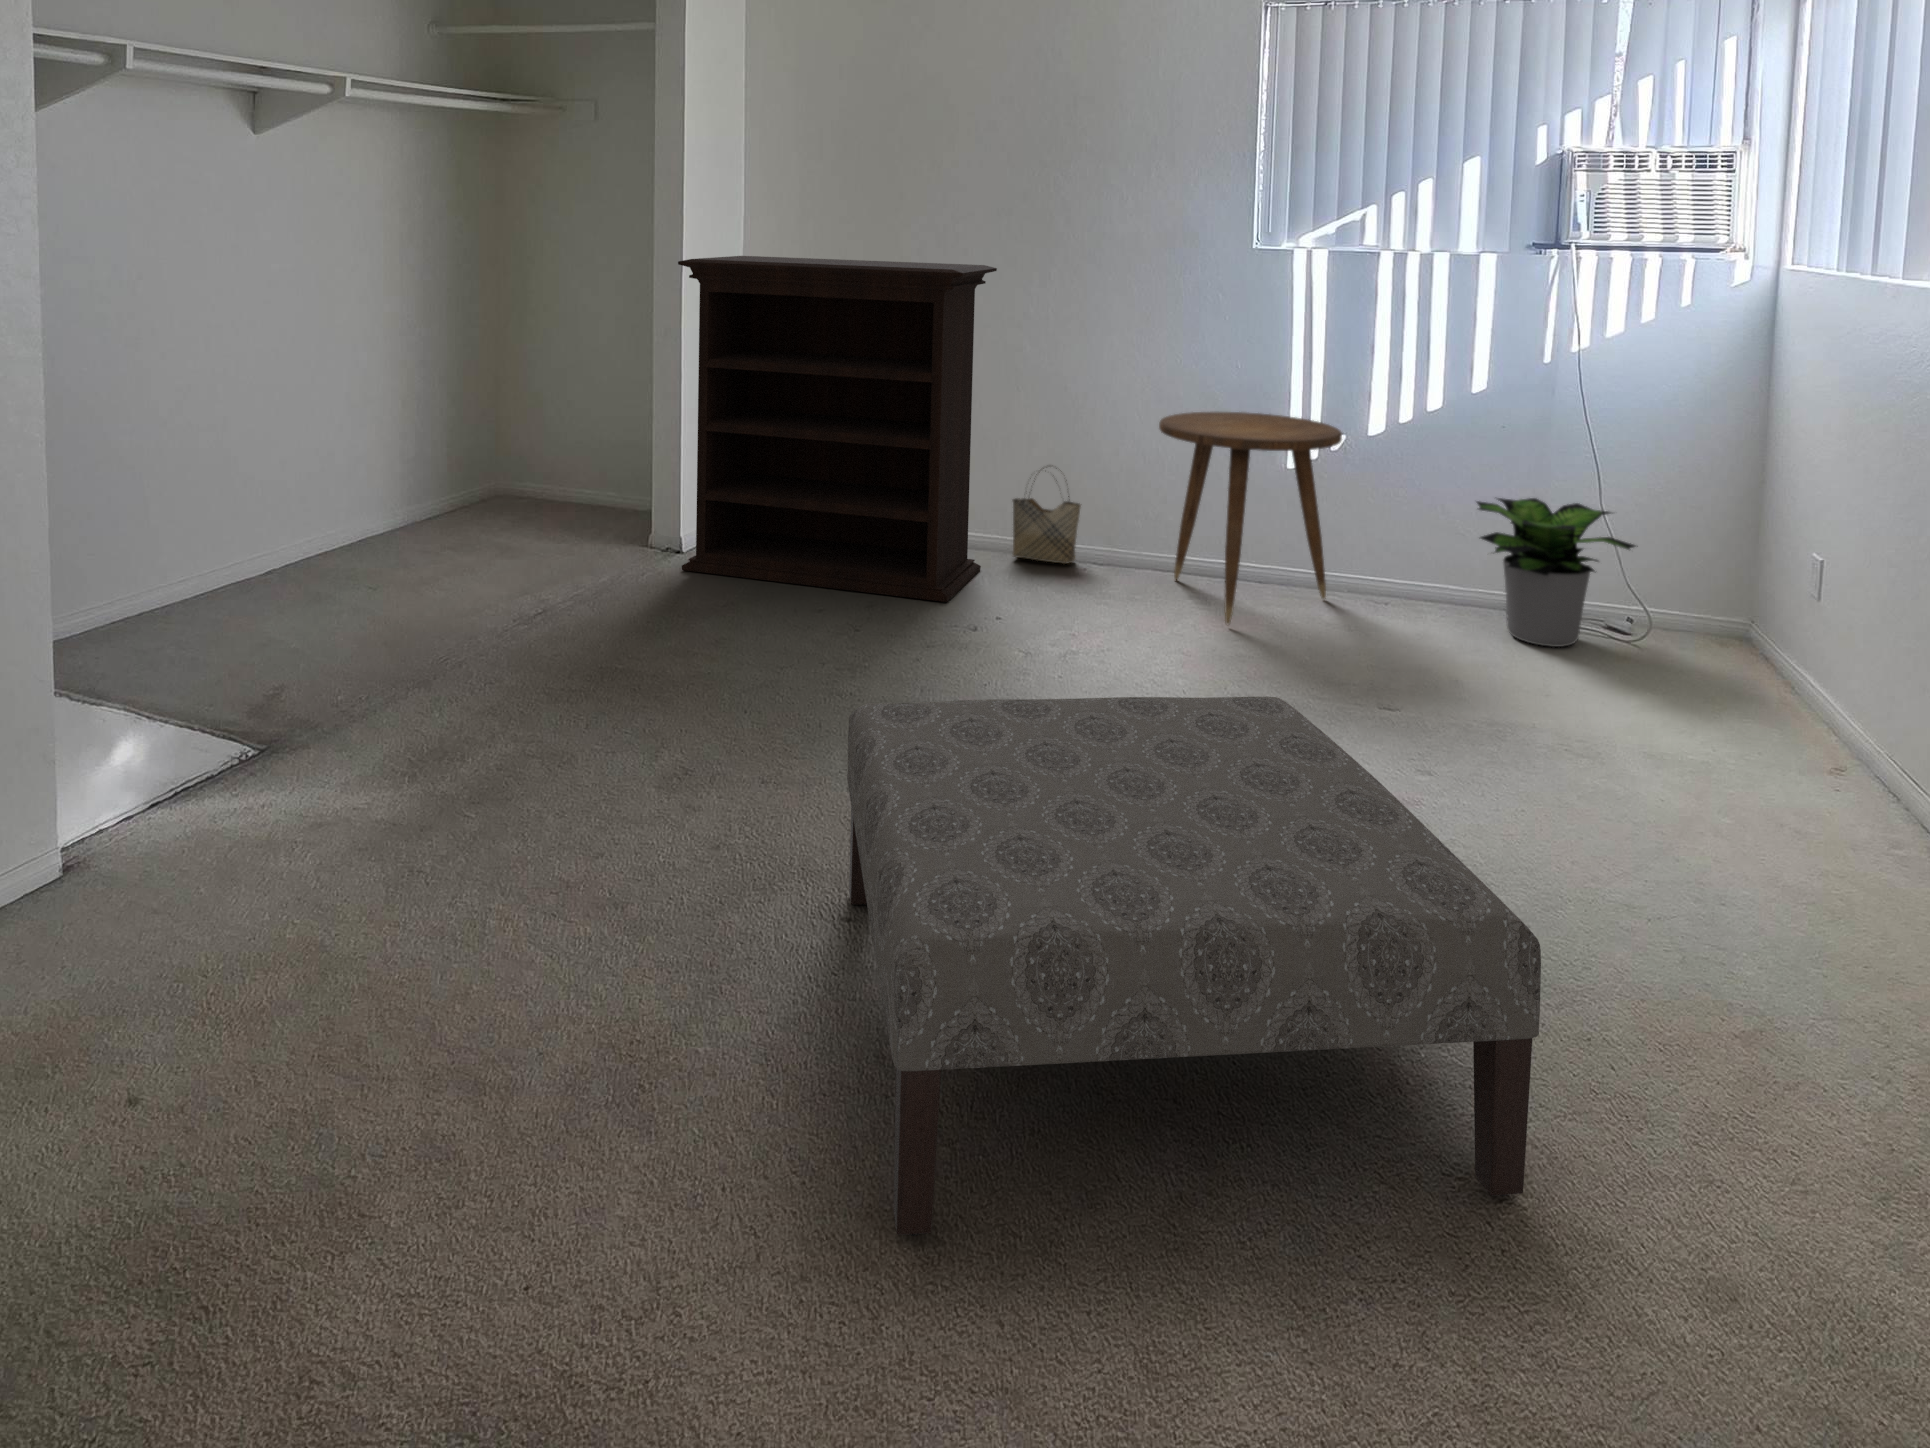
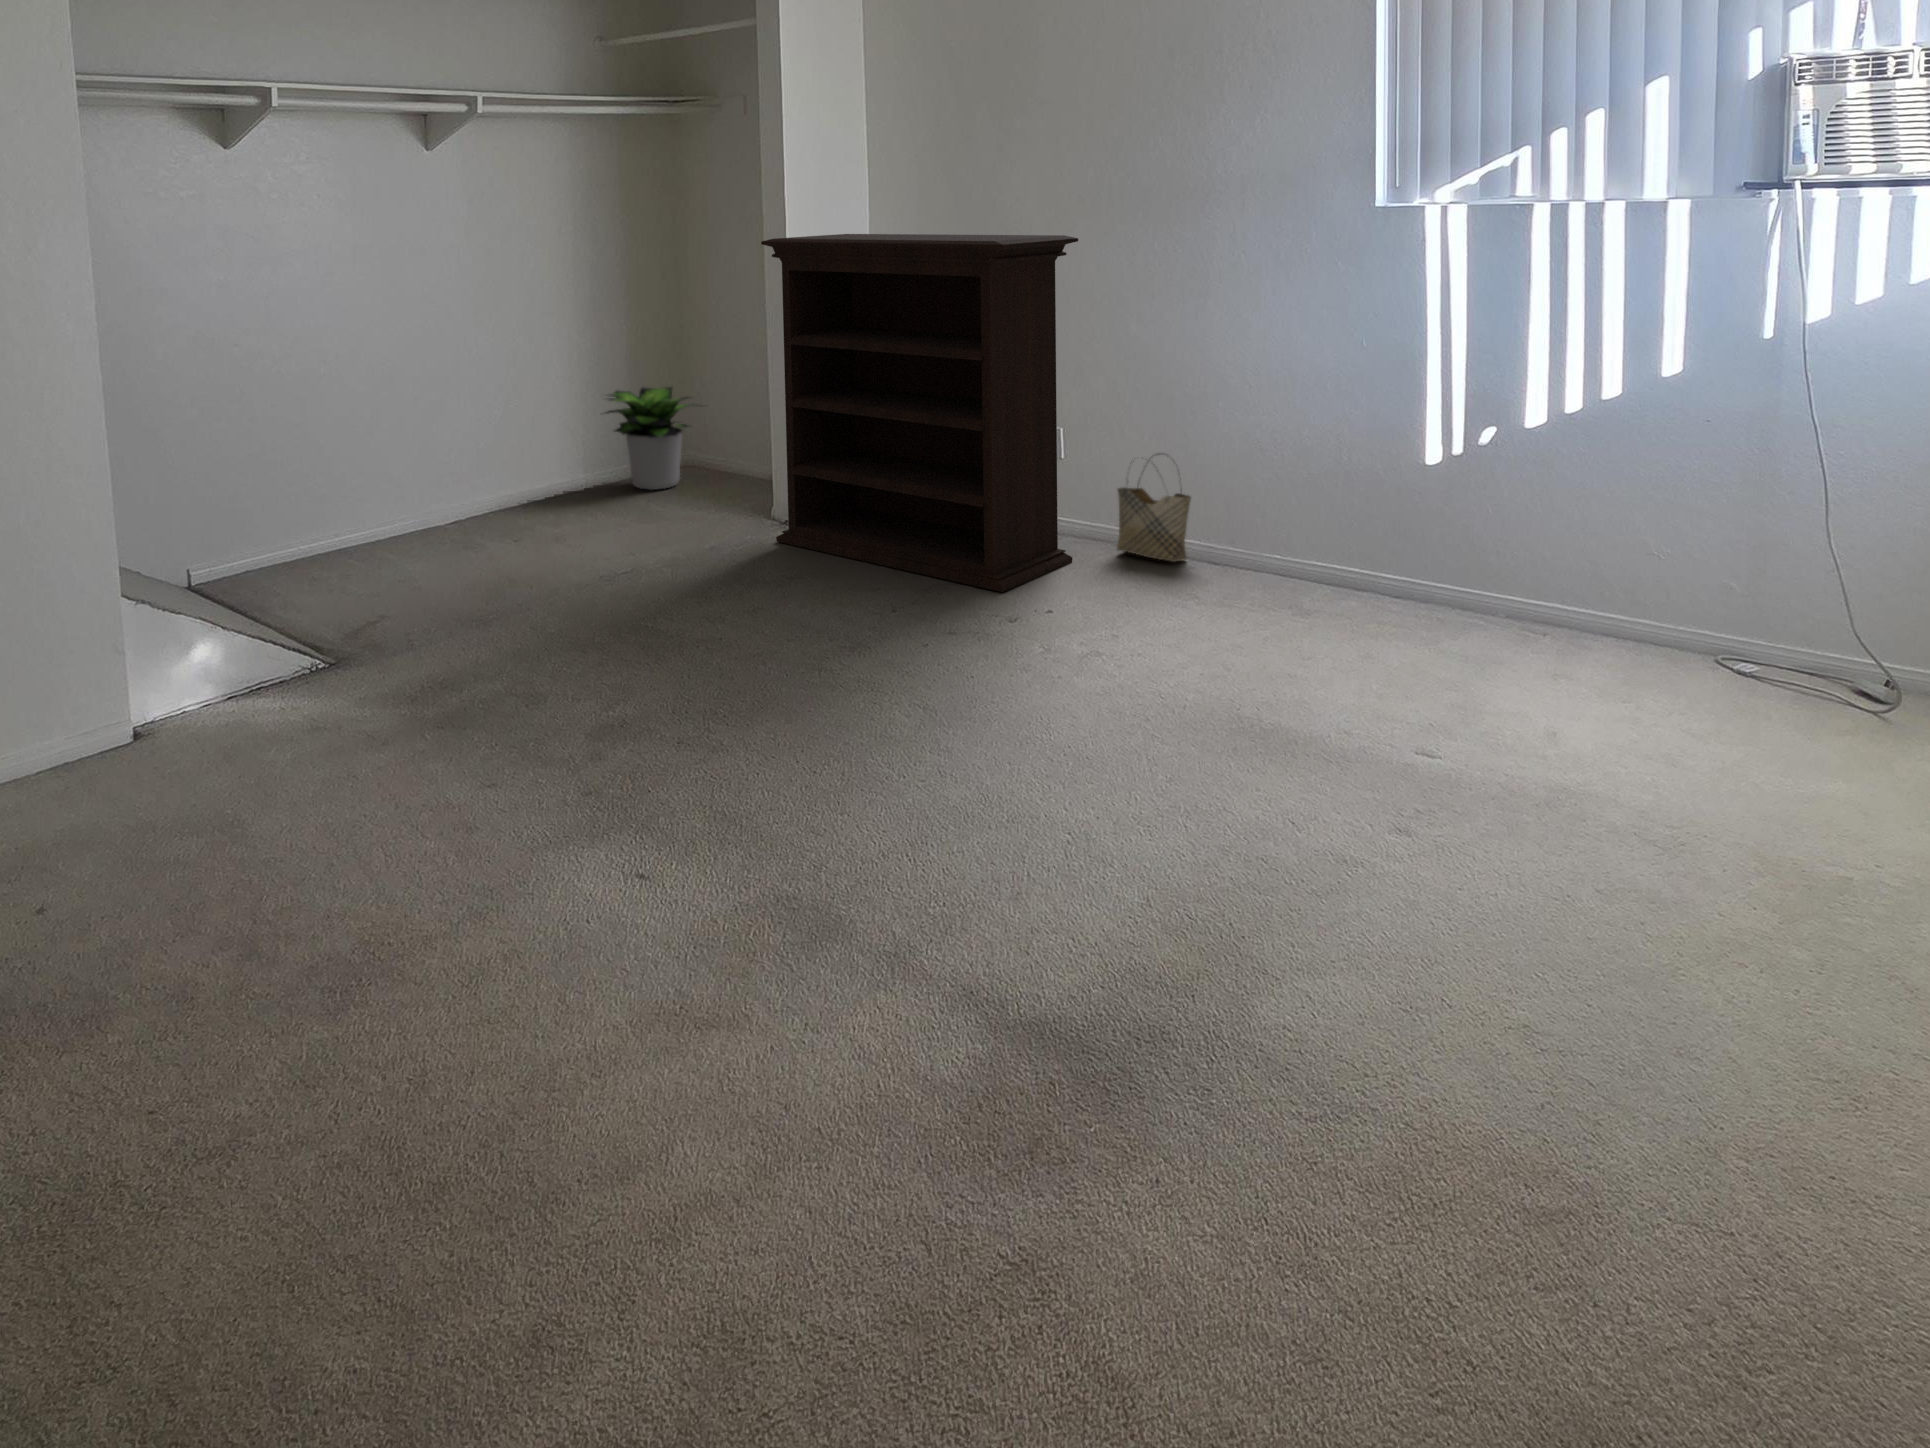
side table: present [1159,412,1342,624] -> none [1240,397,1465,645]
potted plant: present [1477,498,1635,647] -> present [606,387,697,490]
ottoman: present [847,696,1541,1236] -> none [328,679,1084,1350]

